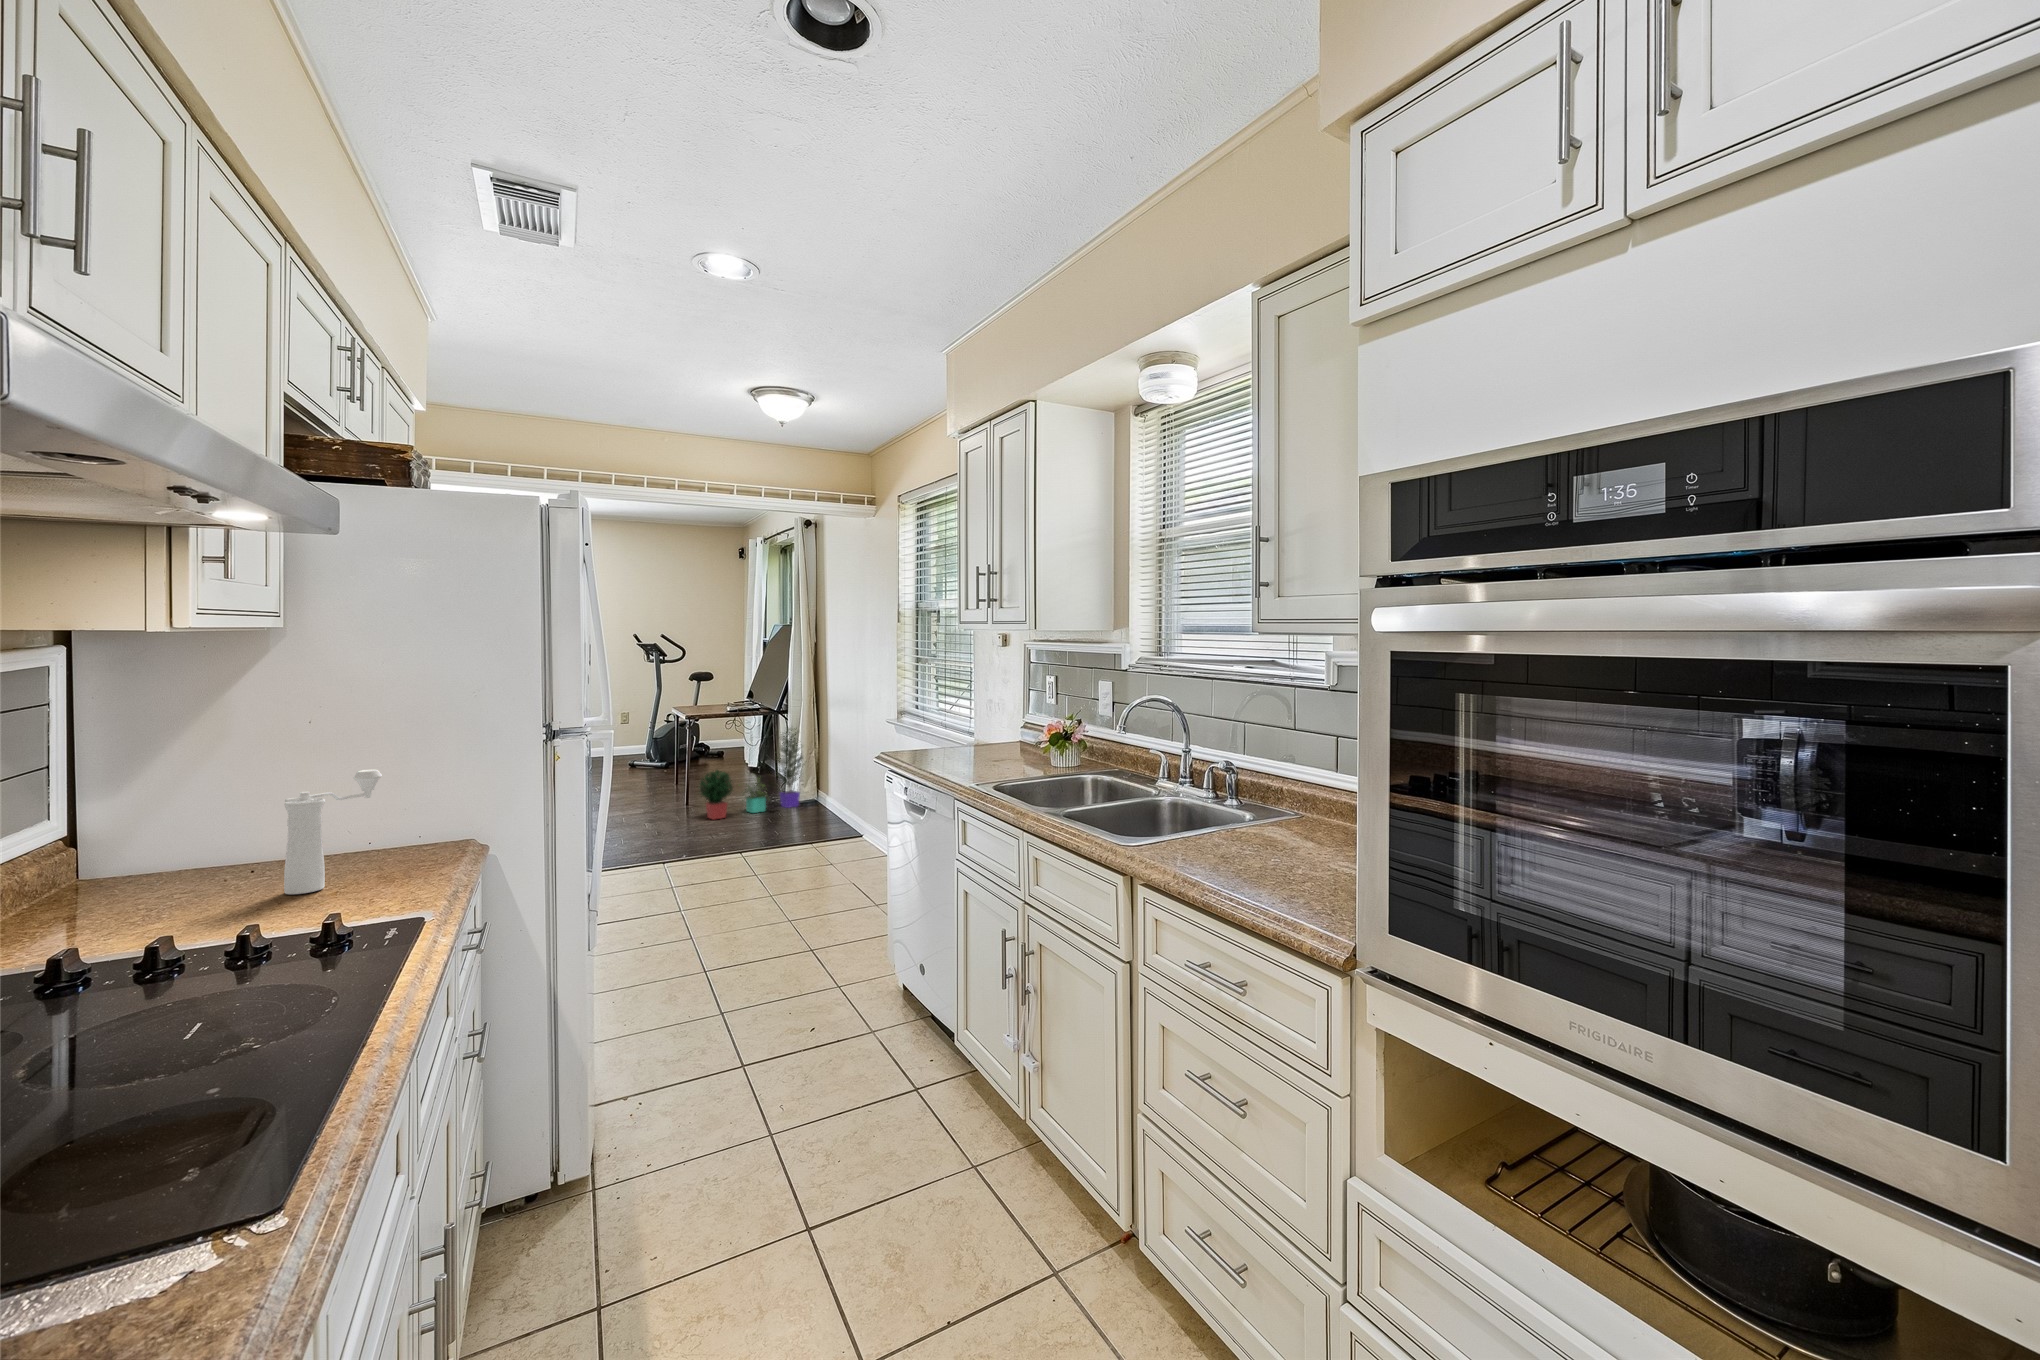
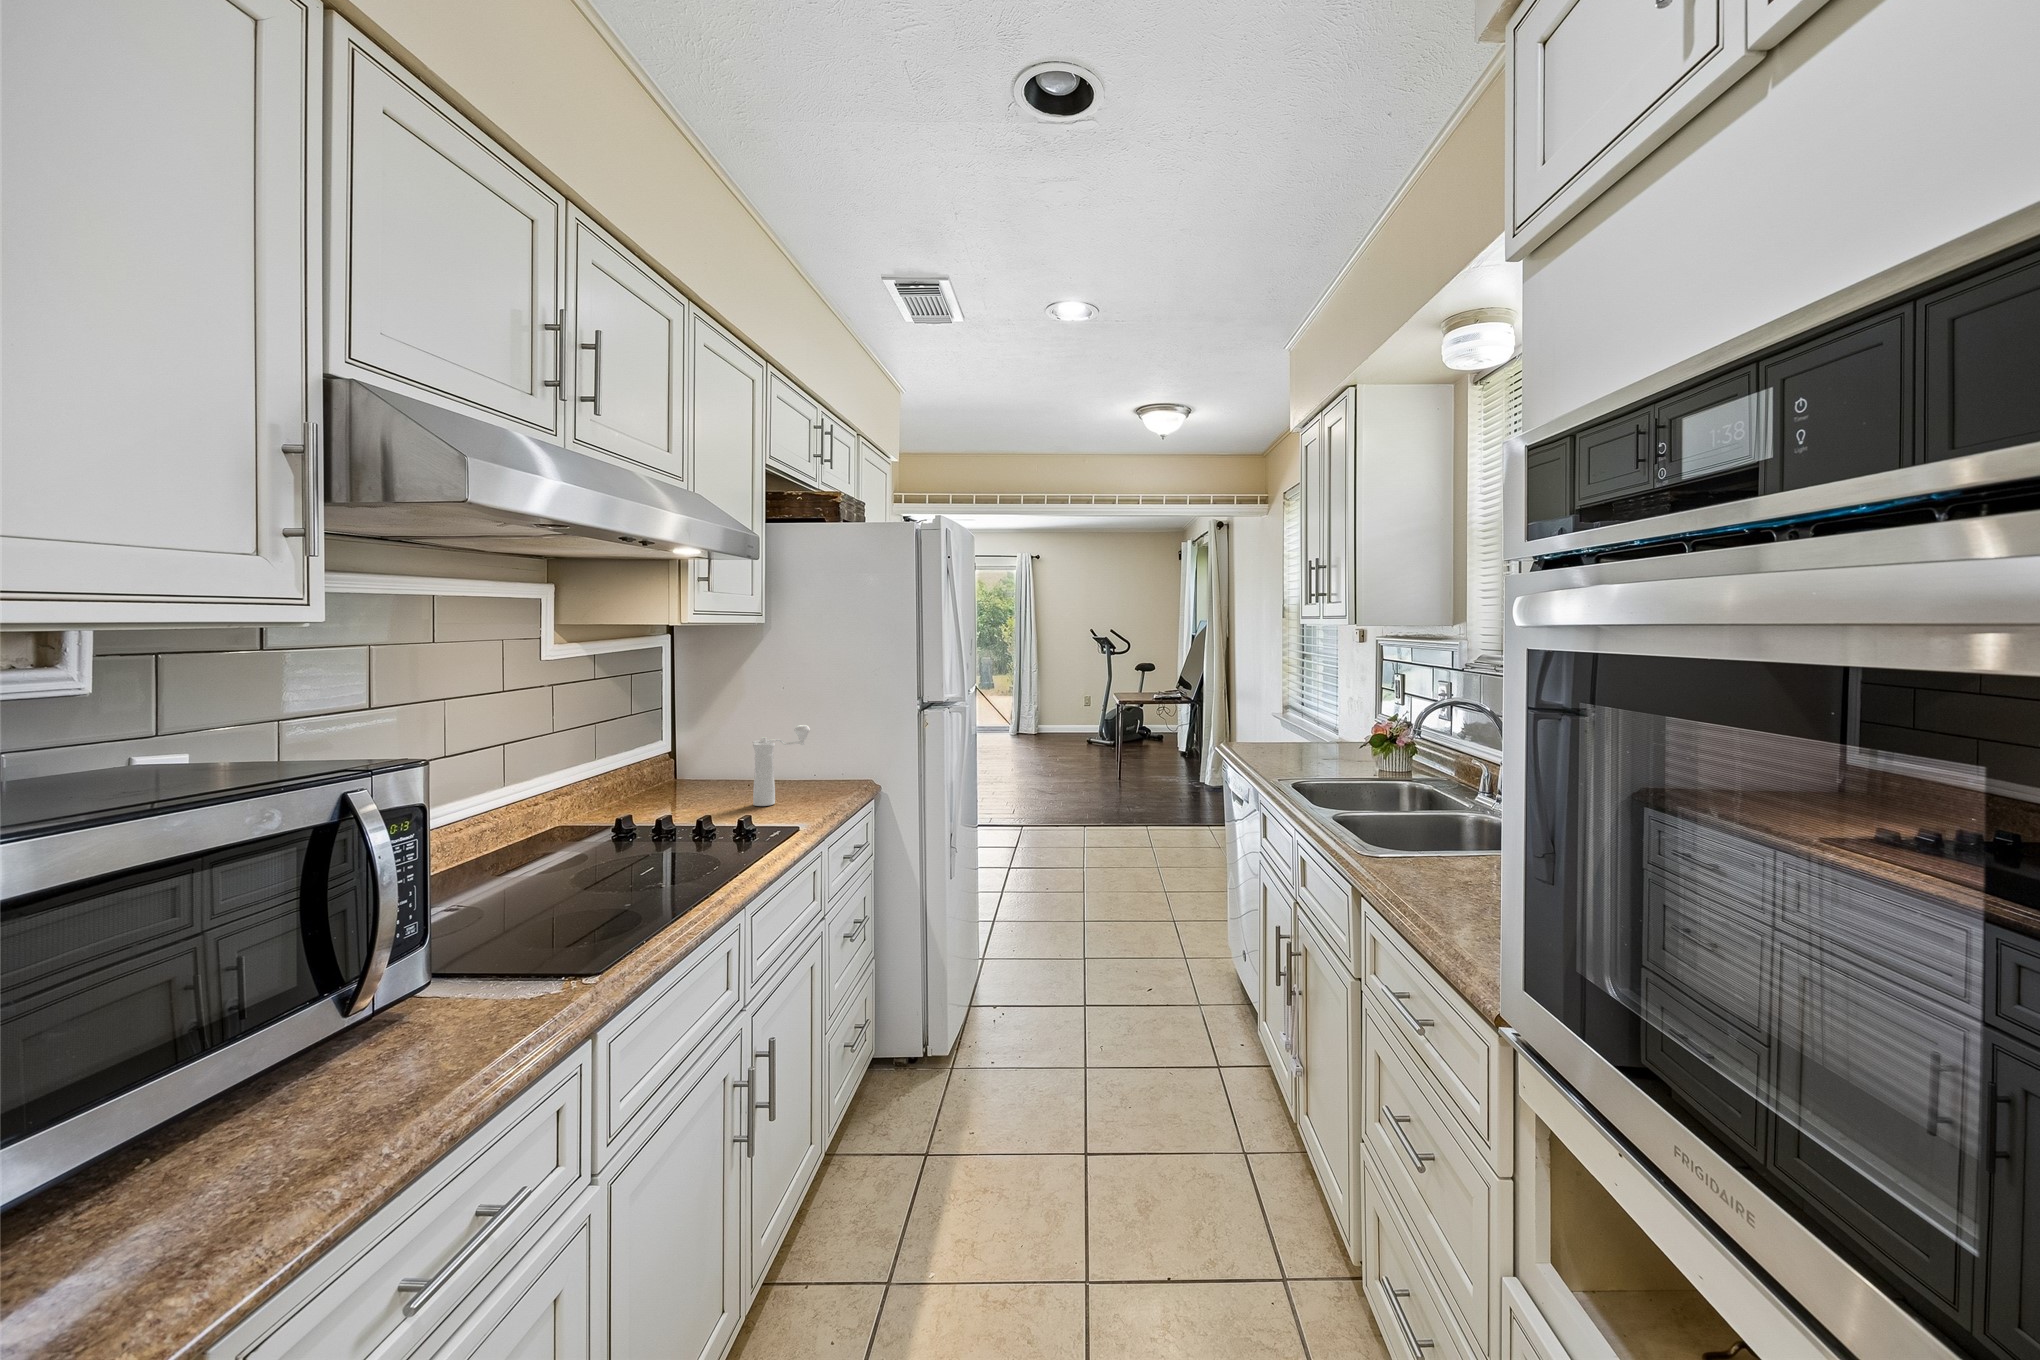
potted plant: present [699,727,803,819] -> none [1122,712,1216,790]

